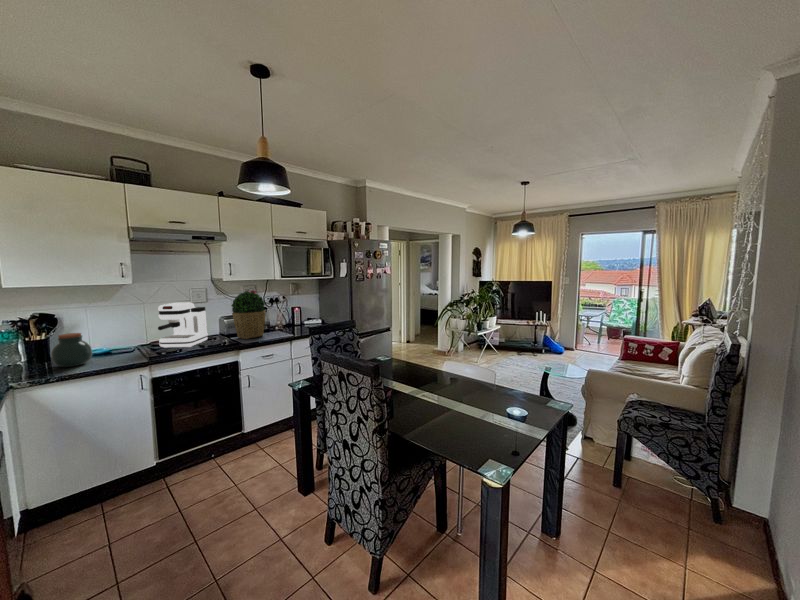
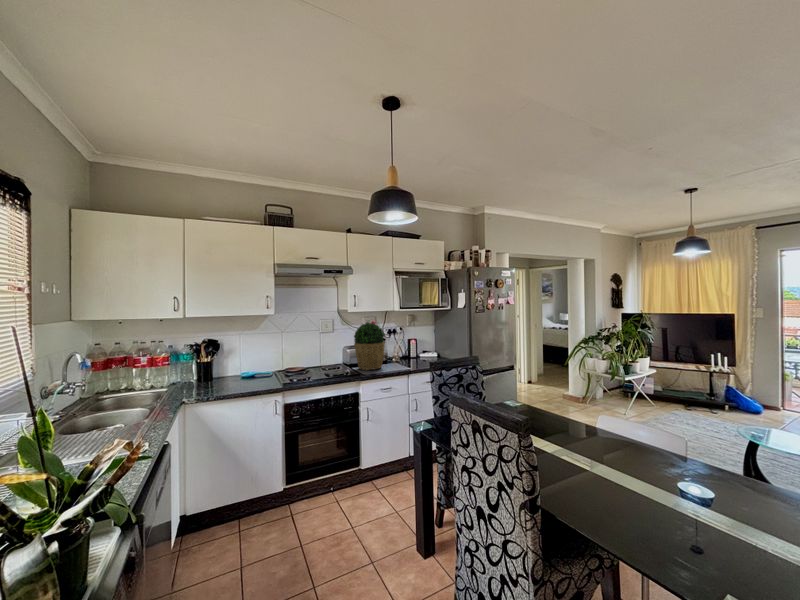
coffee maker: present [158,303,208,348] -> none [292,332,332,376]
jar: present [51,333,92,367] -> none [213,357,241,387]

